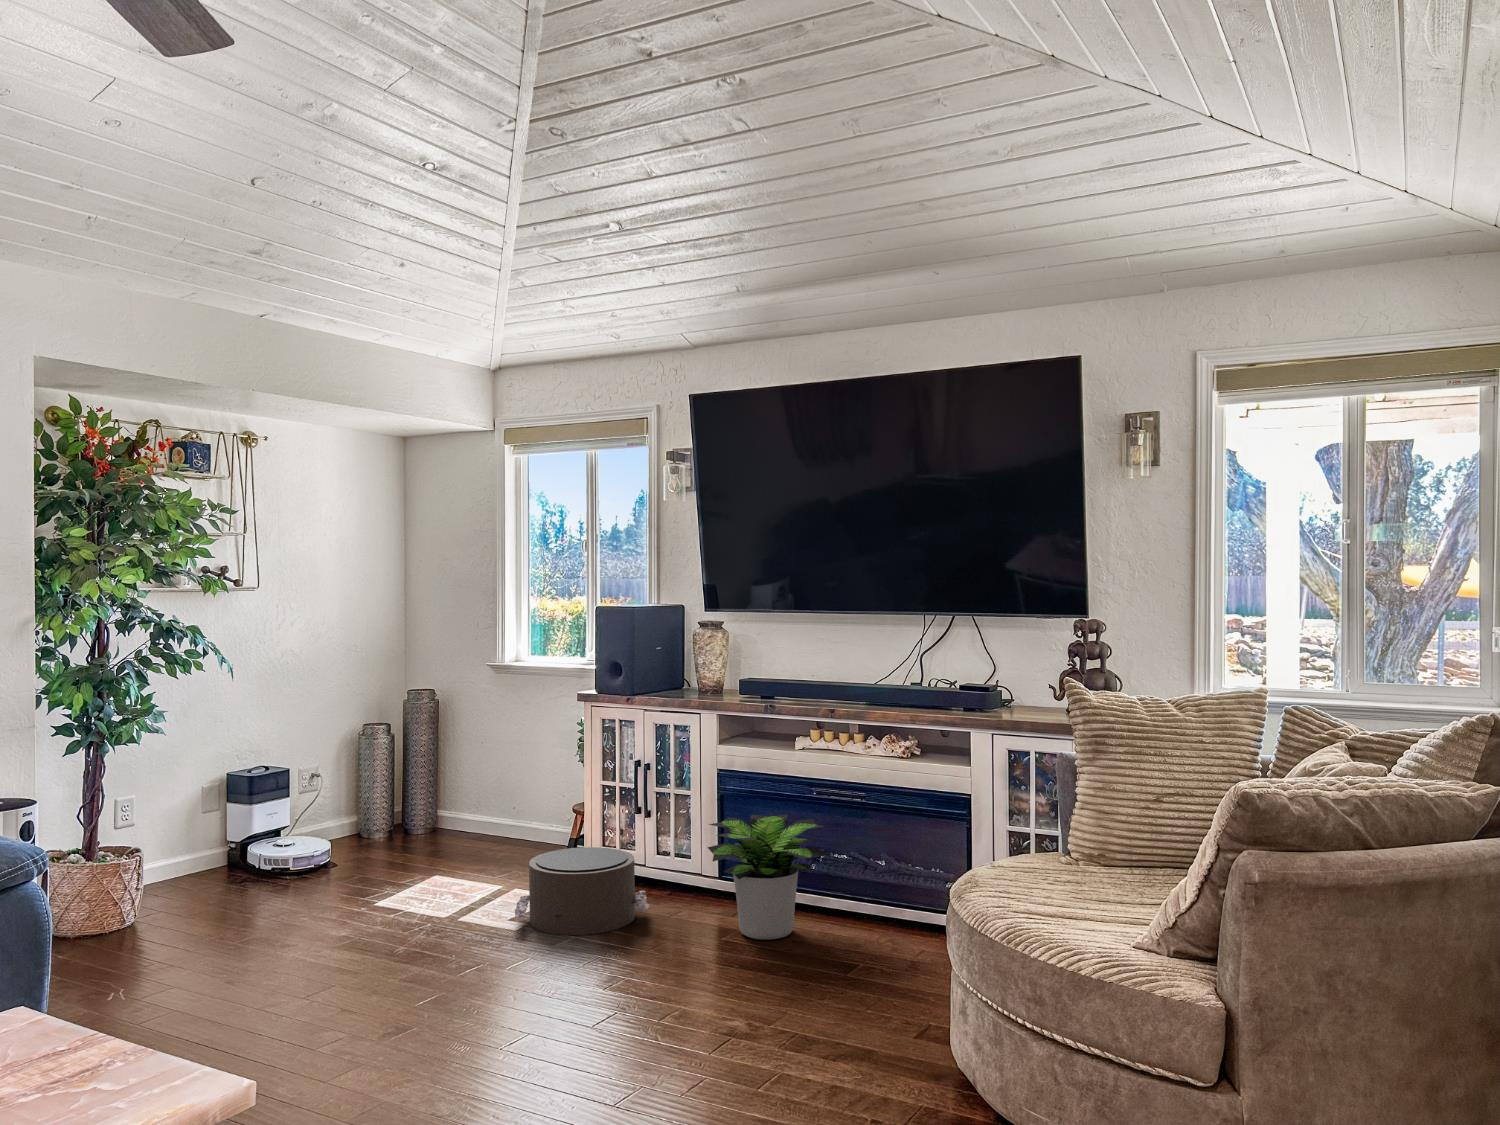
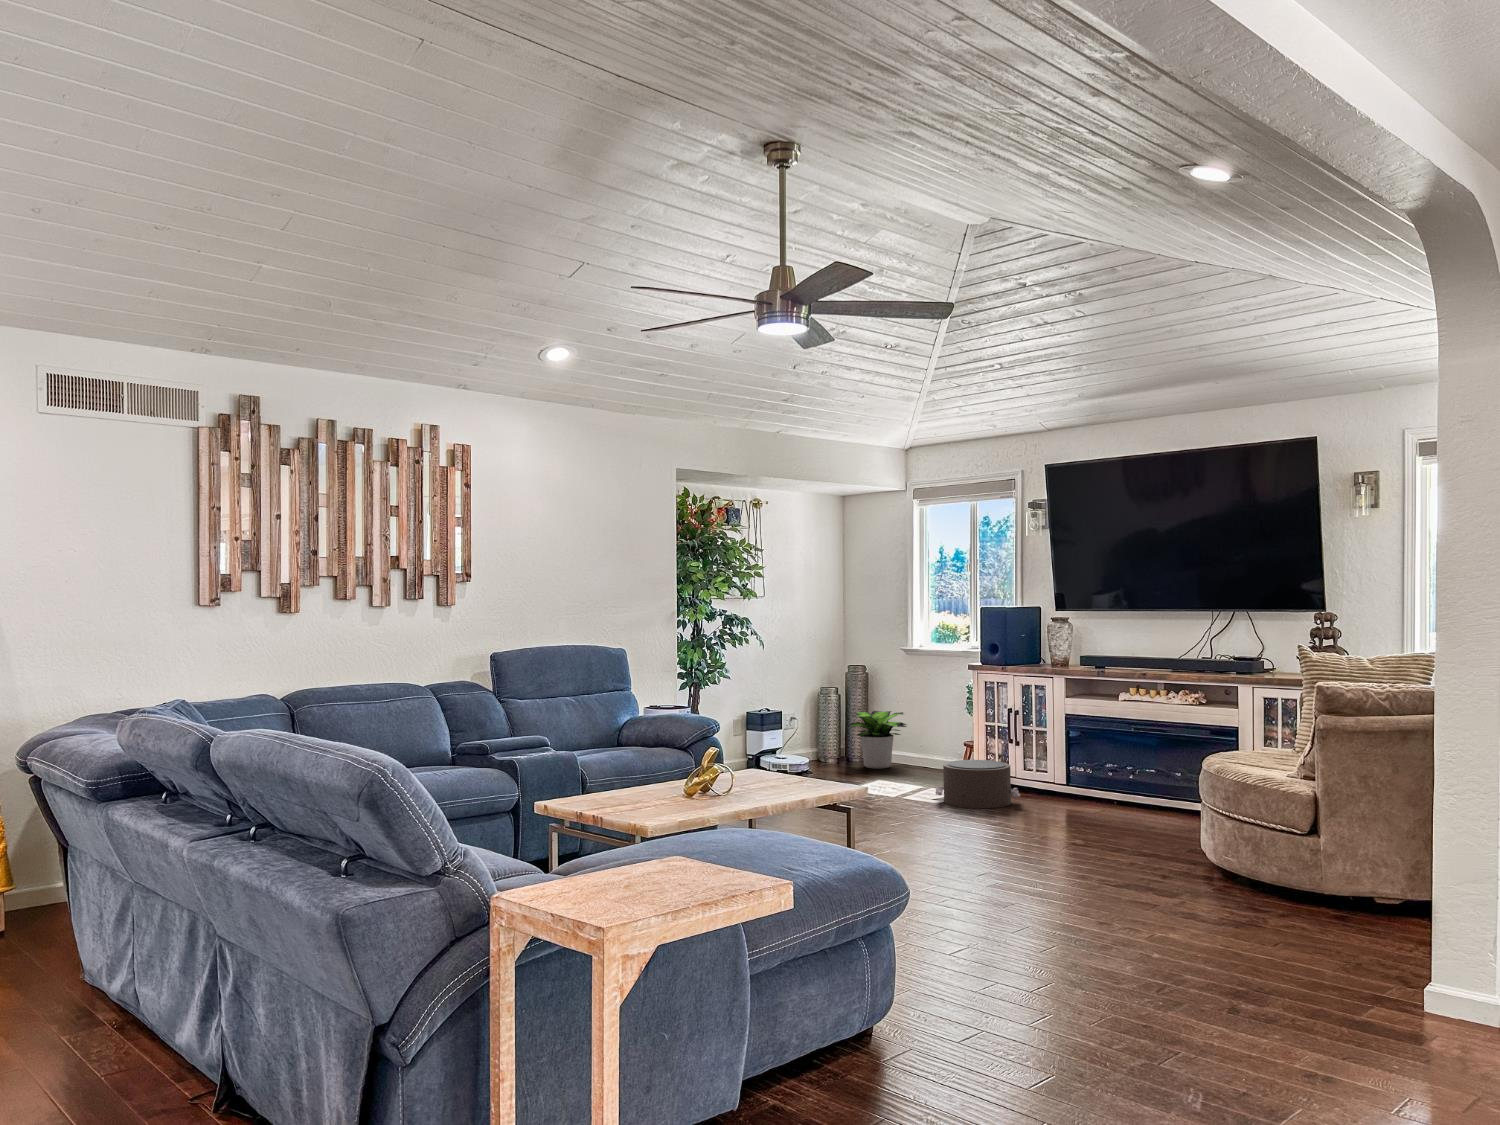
potted plant: present [708,814,830,940] -> present [849,711,906,769]

